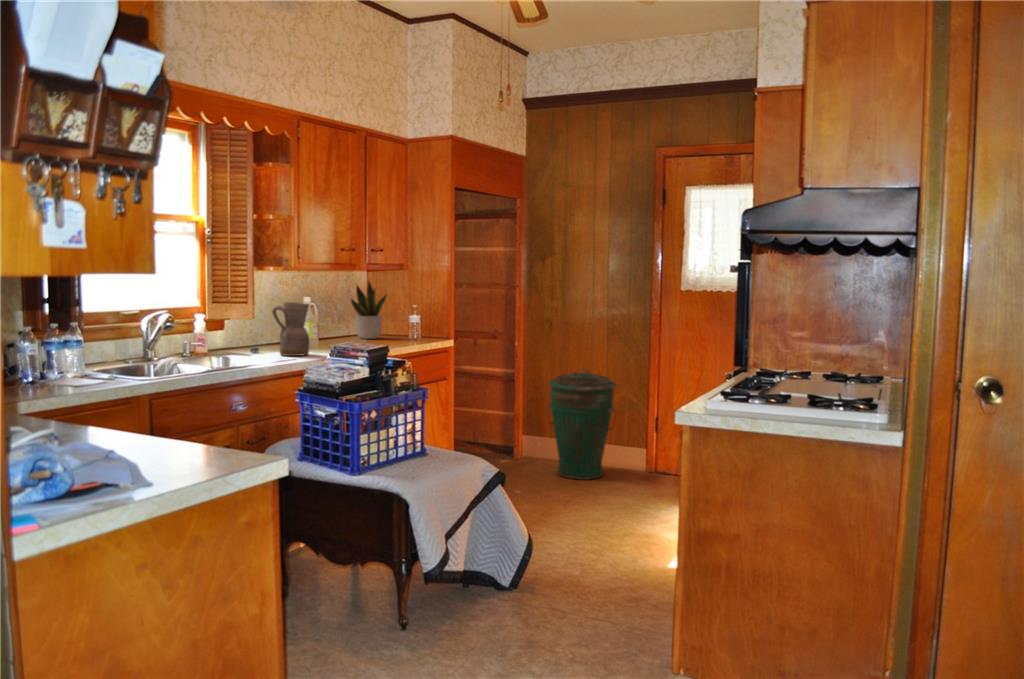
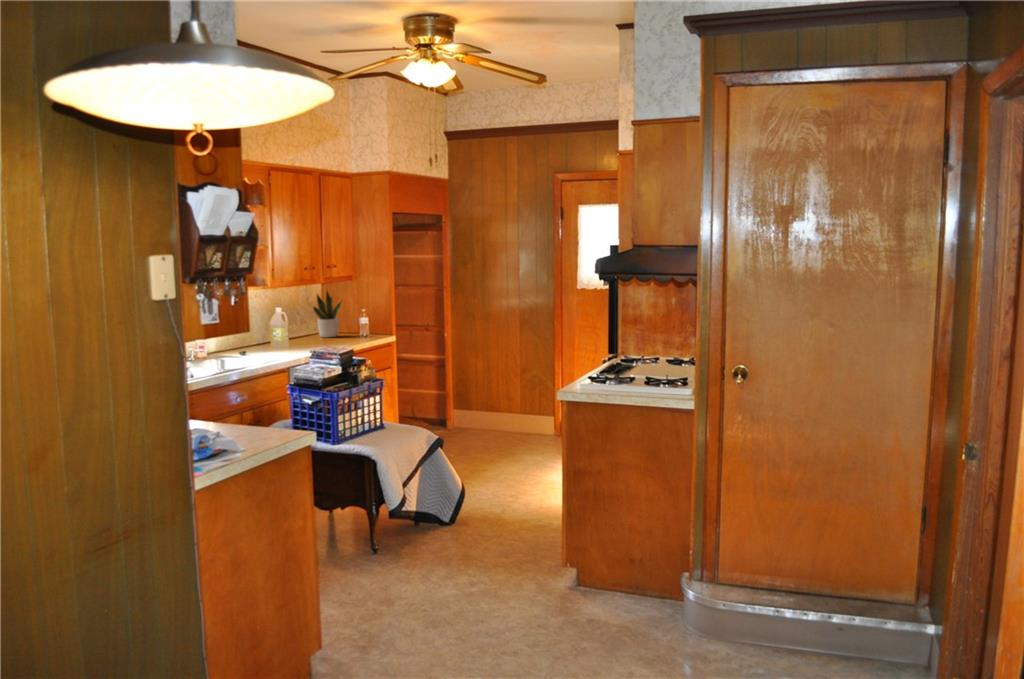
ceramic pitcher: present [272,302,310,356] -> none [255,313,285,356]
trash can: present [548,369,616,480] -> none [474,354,528,442]

